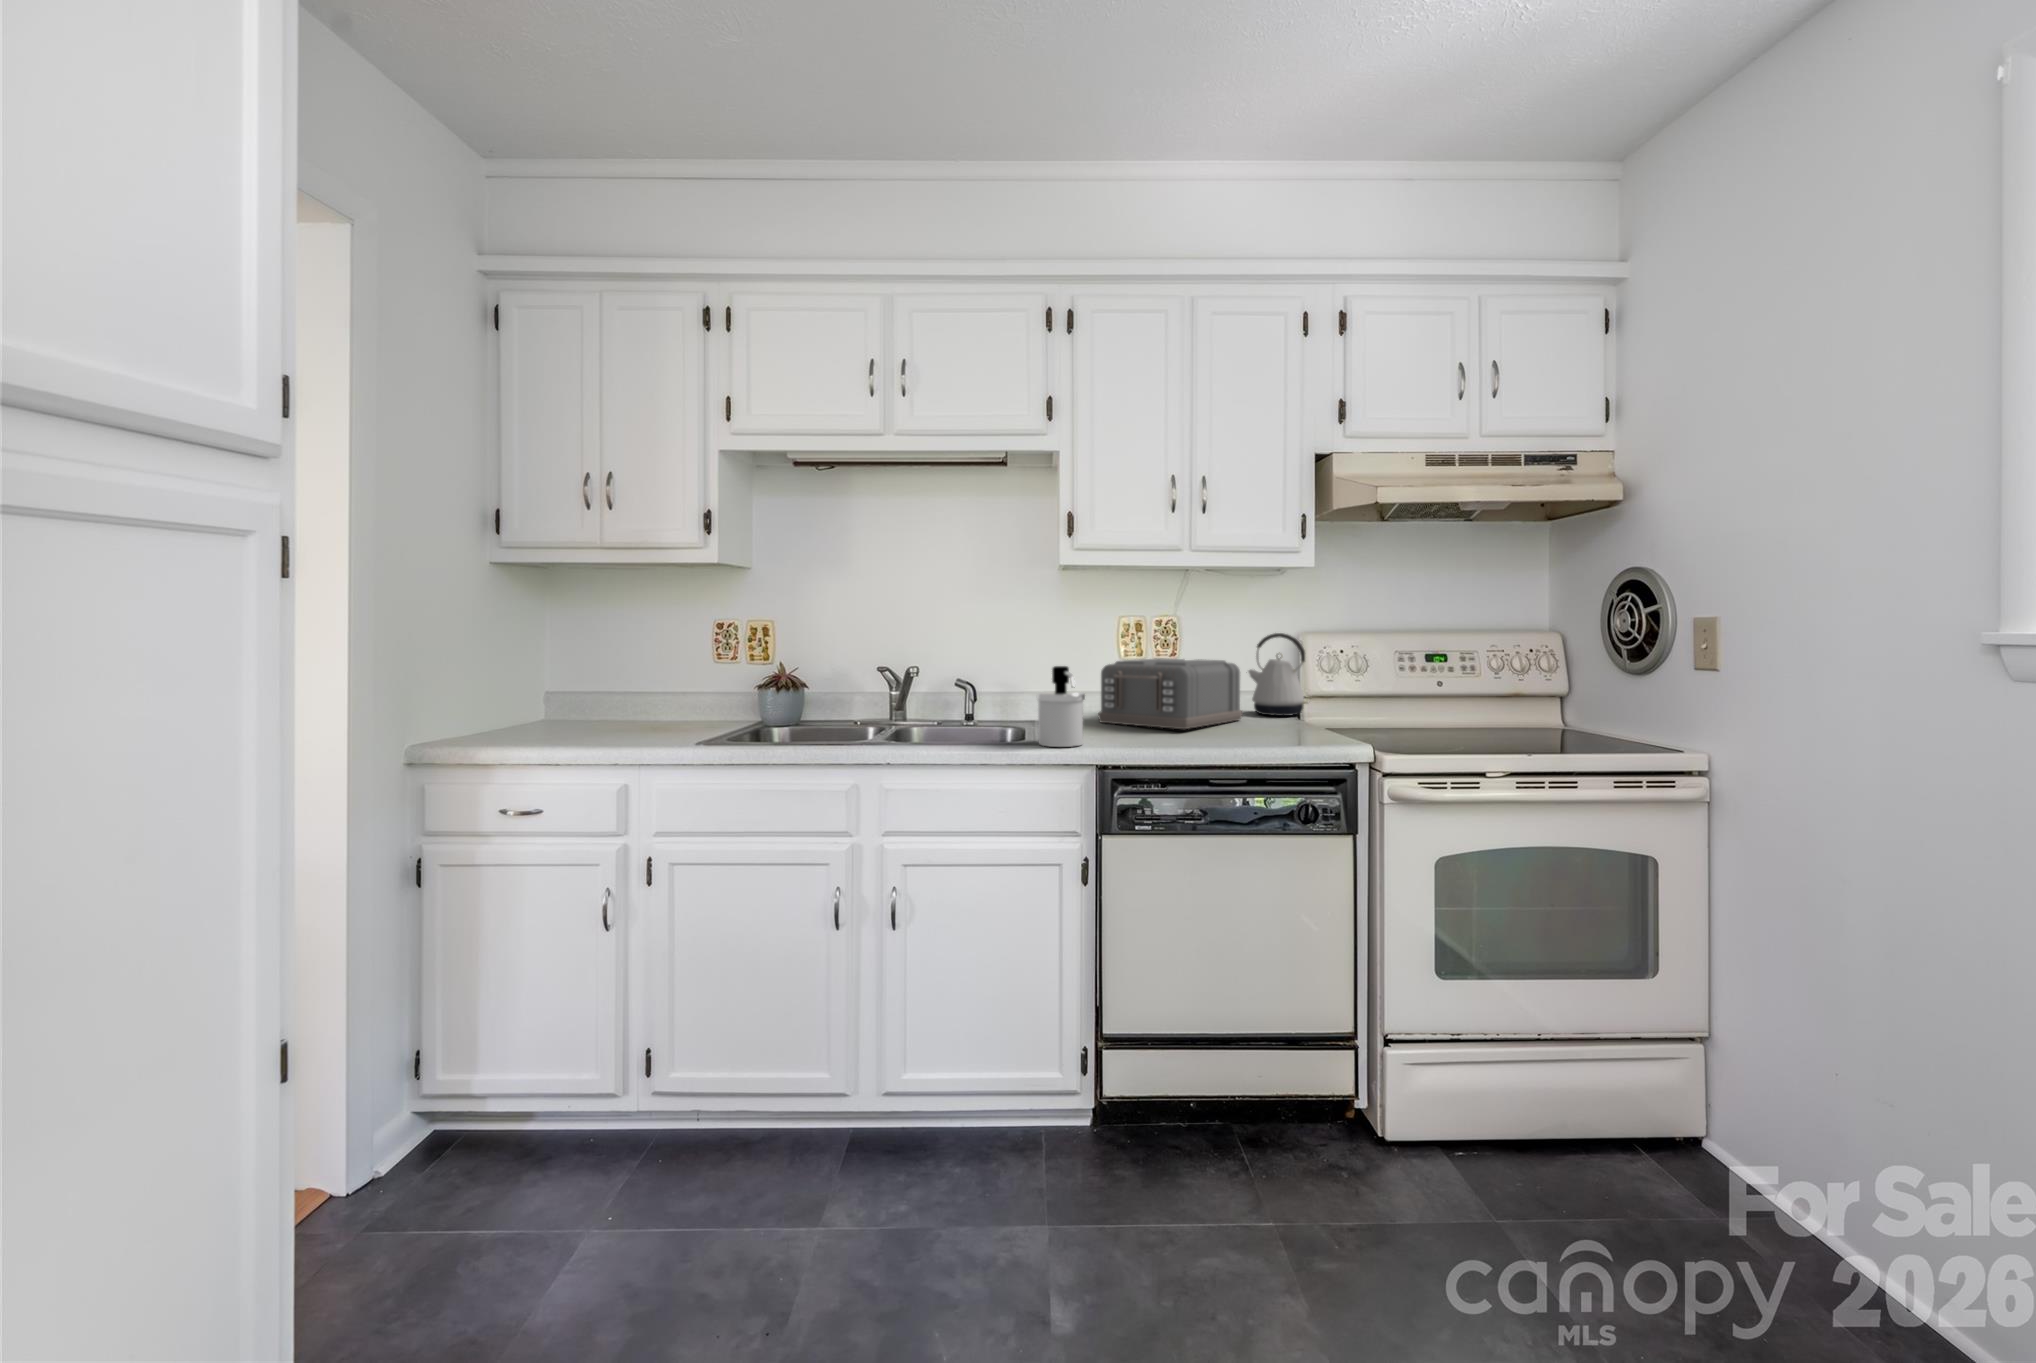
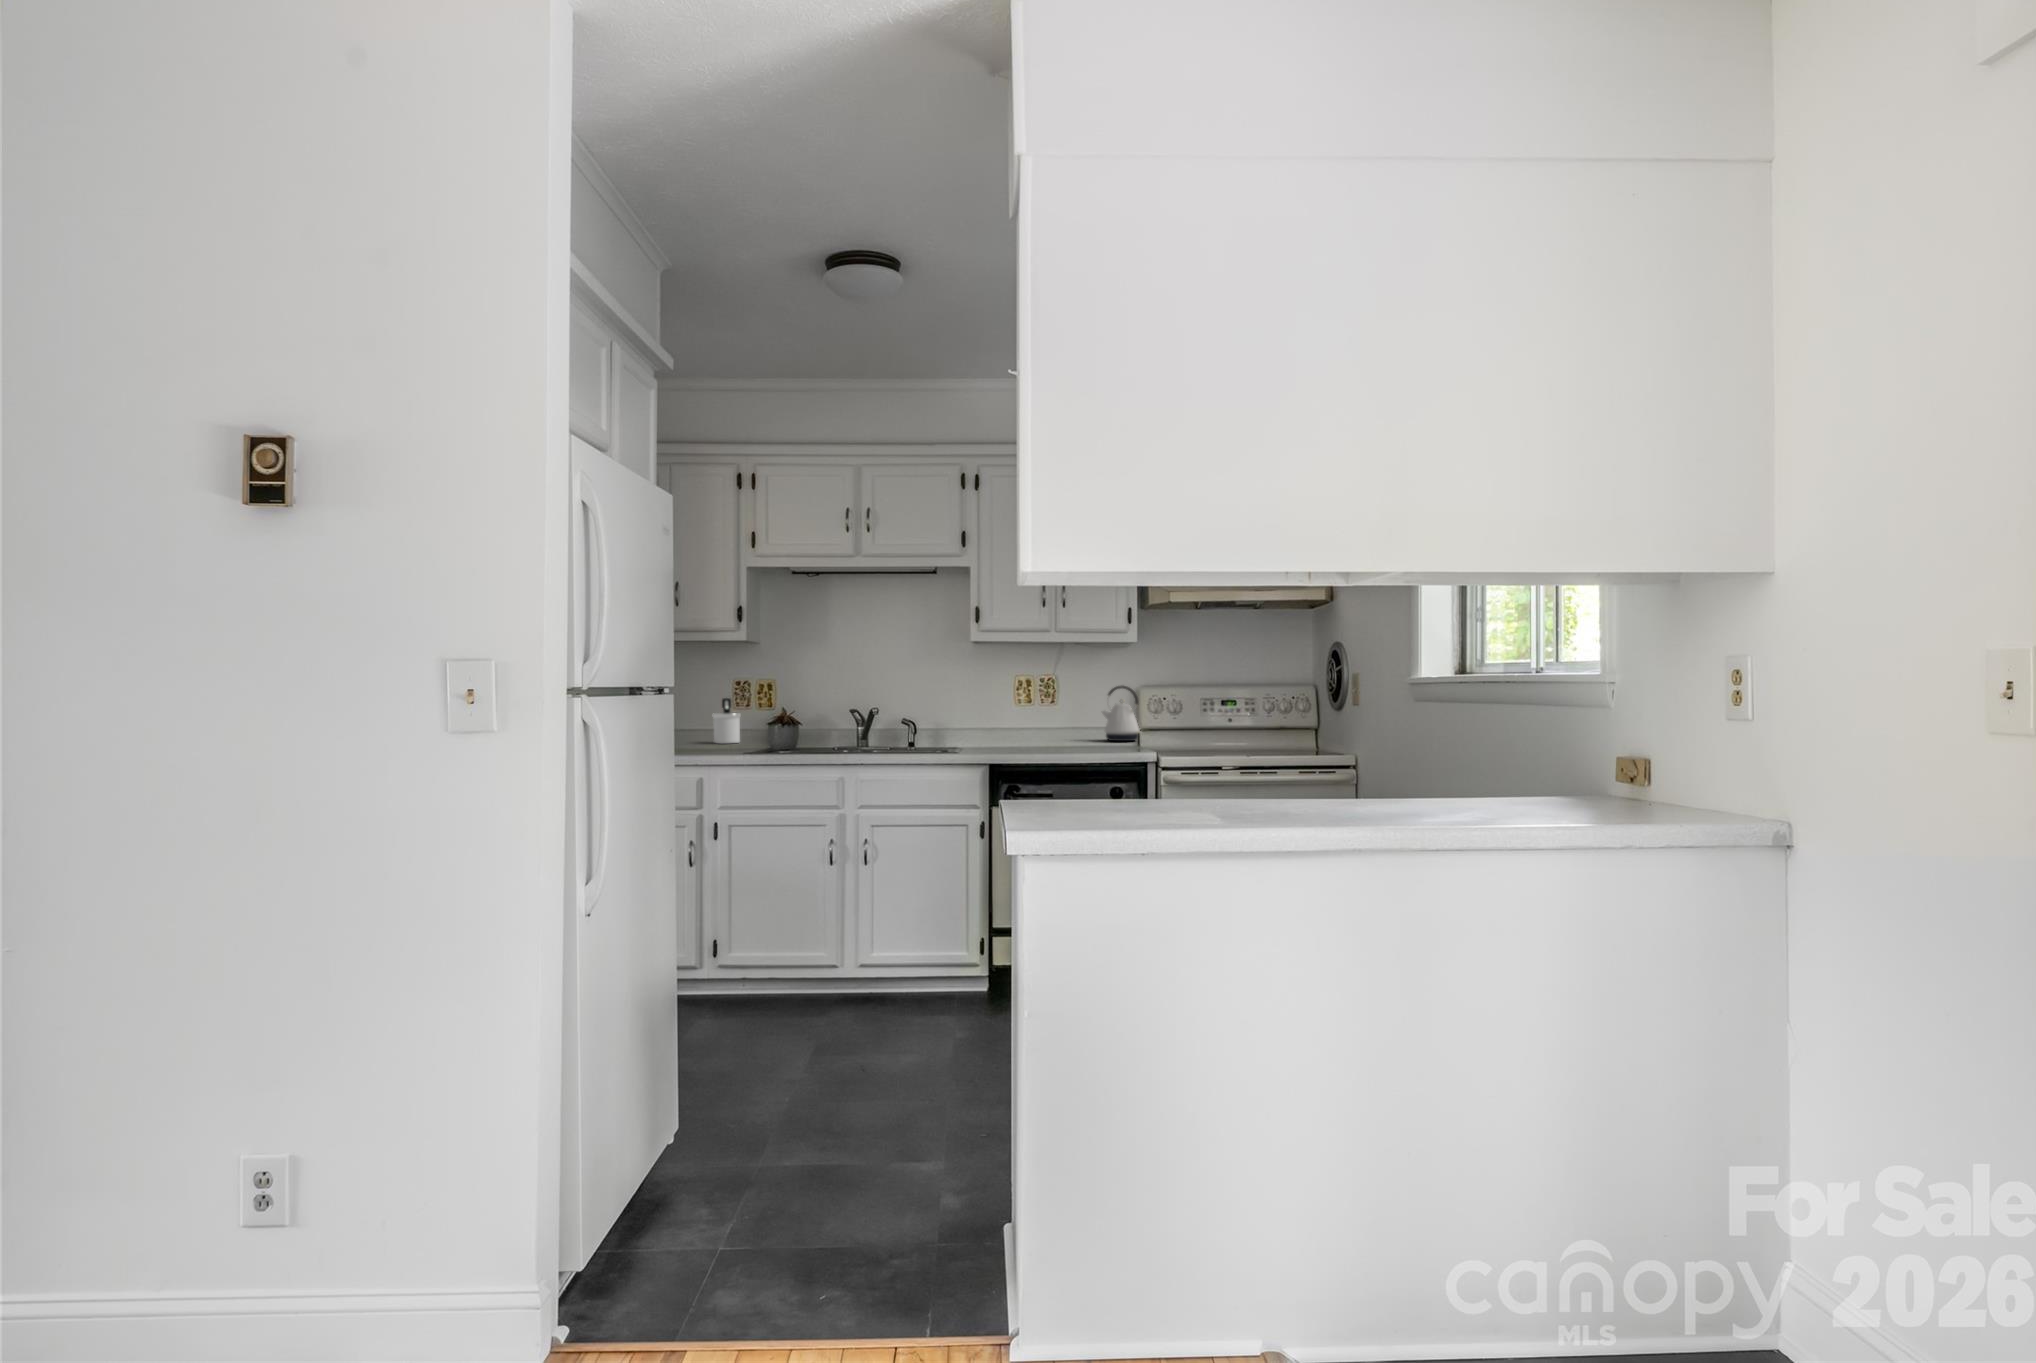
toaster: present [1098,658,1242,729] -> none [997,703,1095,747]
soap dispenser: present [1037,666,1085,747] -> present [713,698,741,744]

